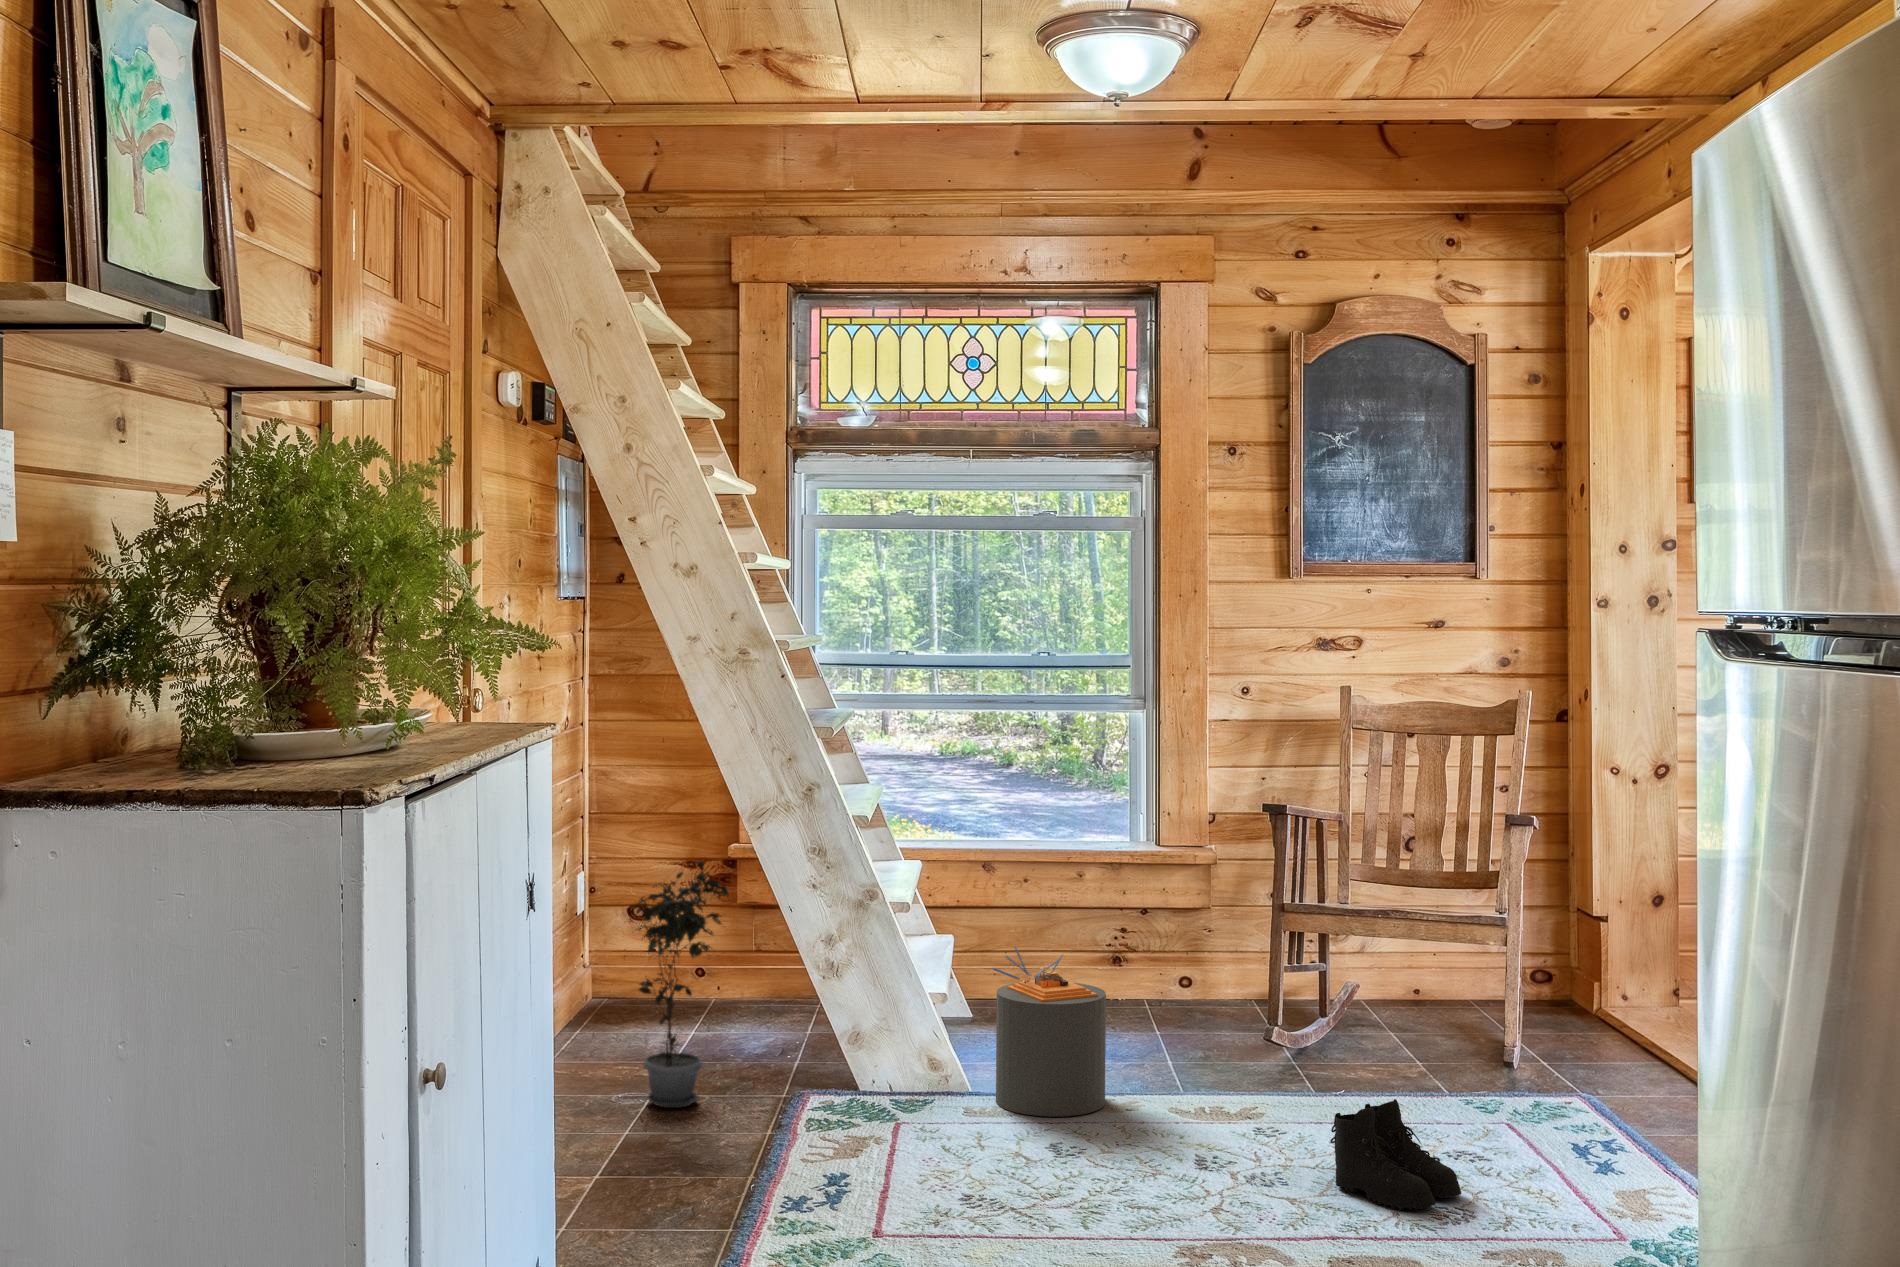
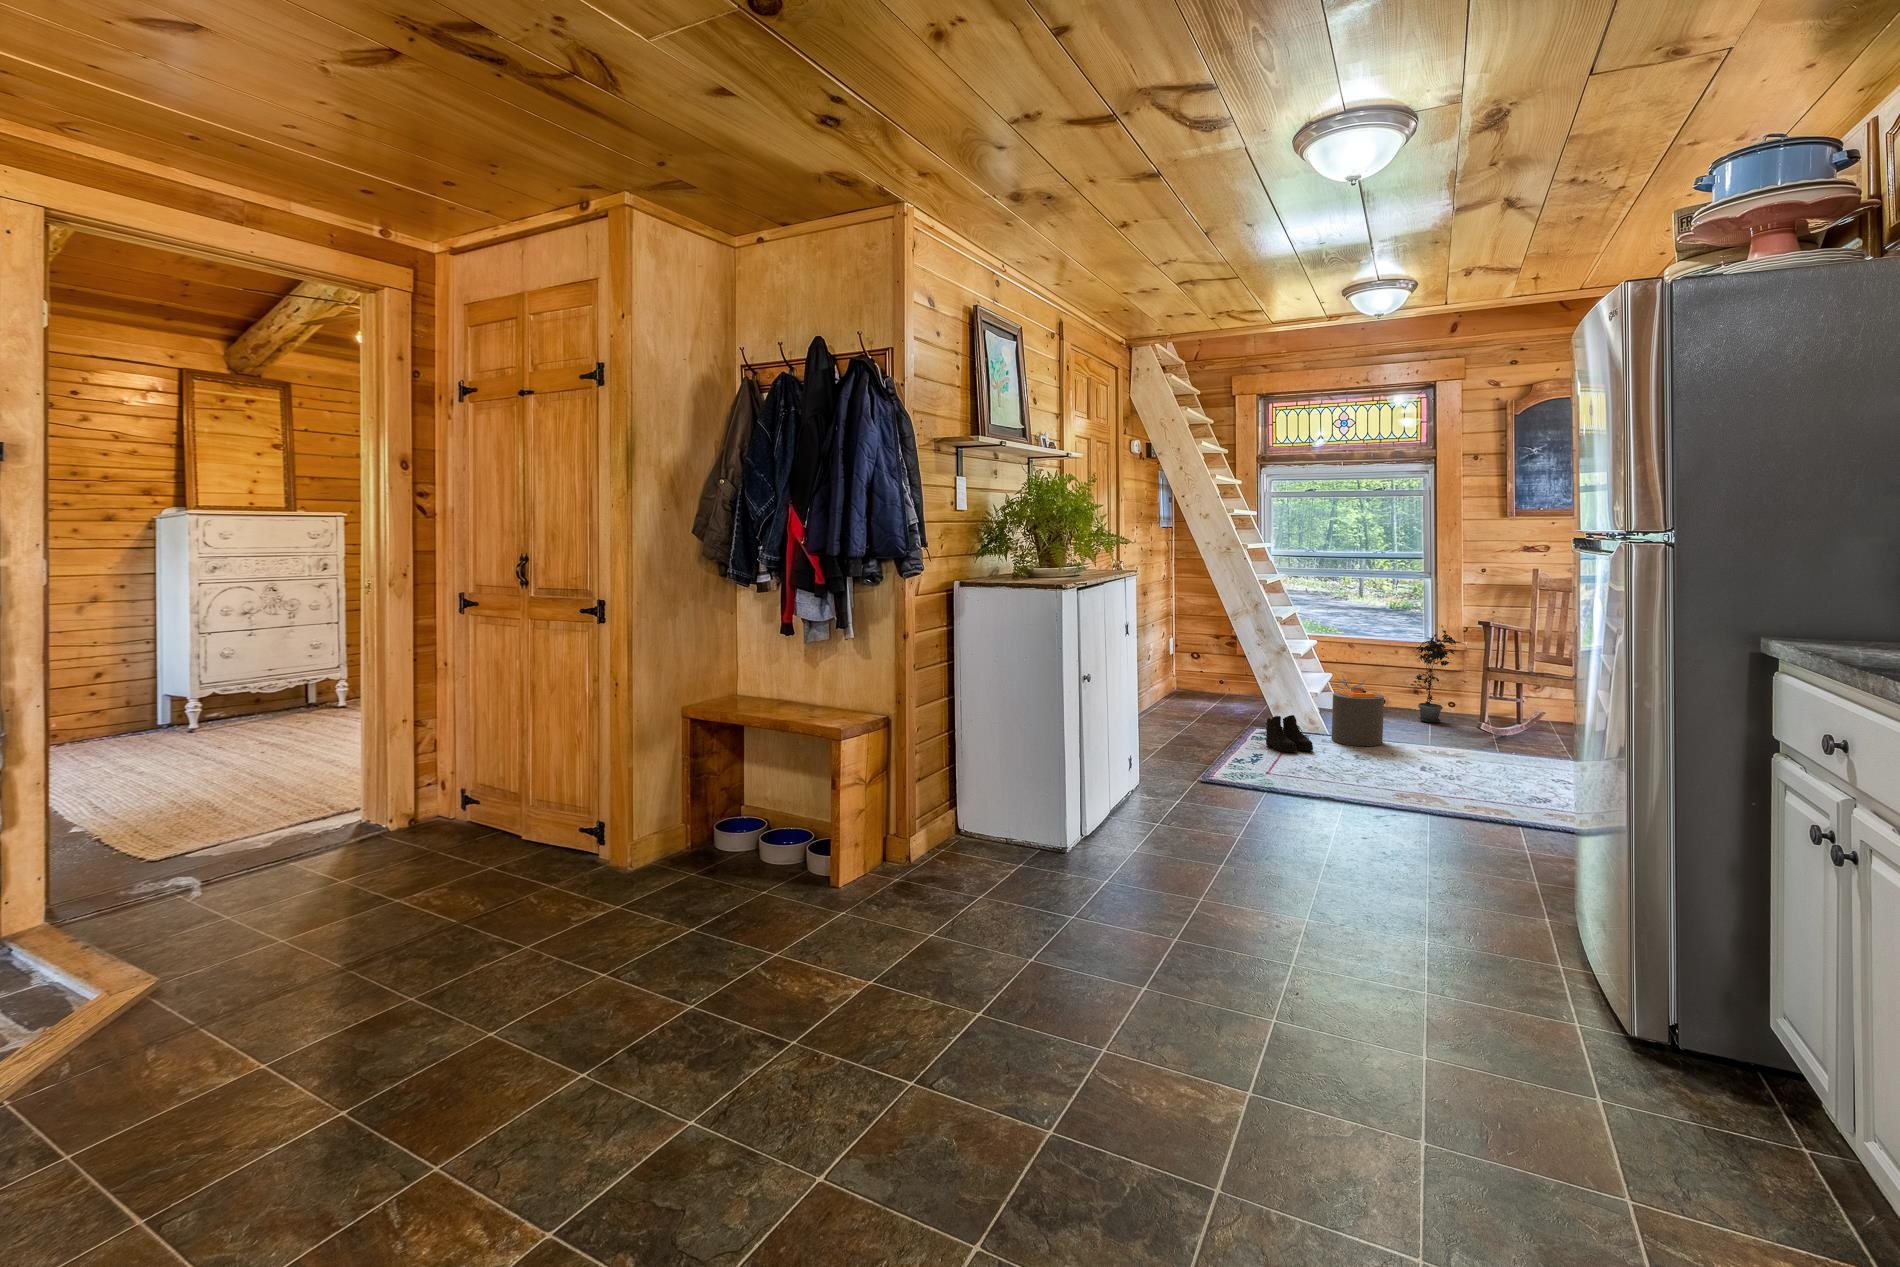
potted plant: present [629,862,729,1108] -> present [1416,631,1456,723]
boots: present [1330,1099,1461,1210] -> present [1266,715,1313,752]

